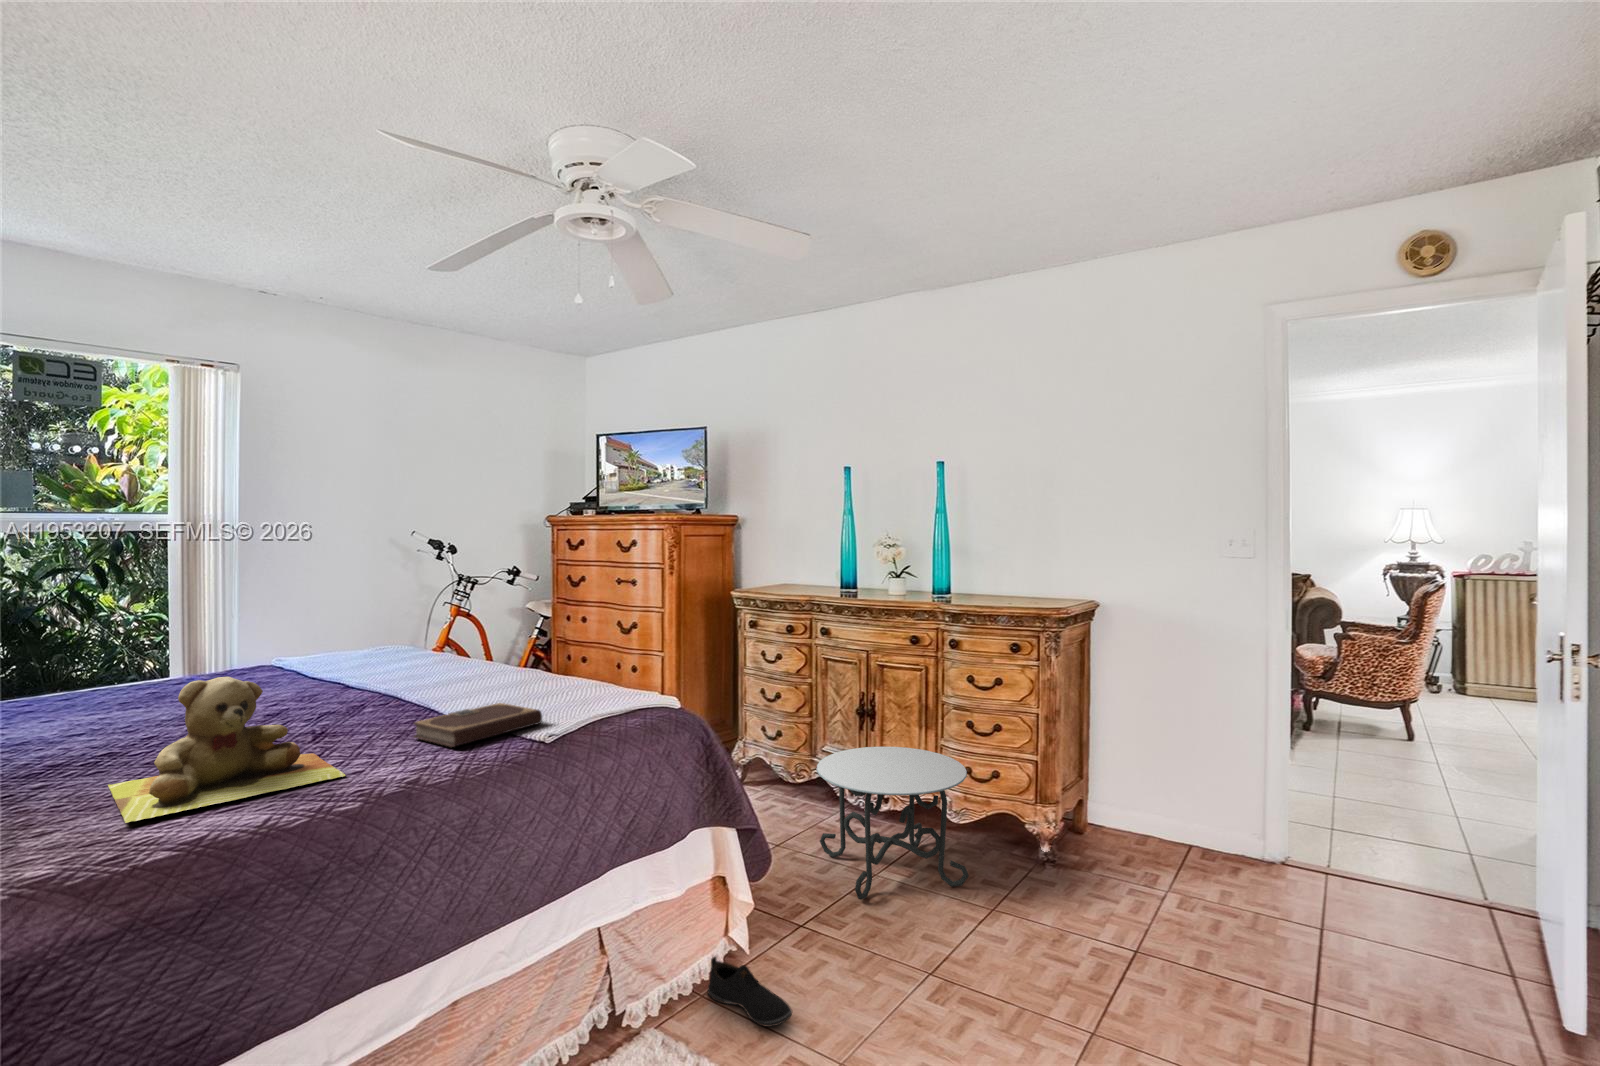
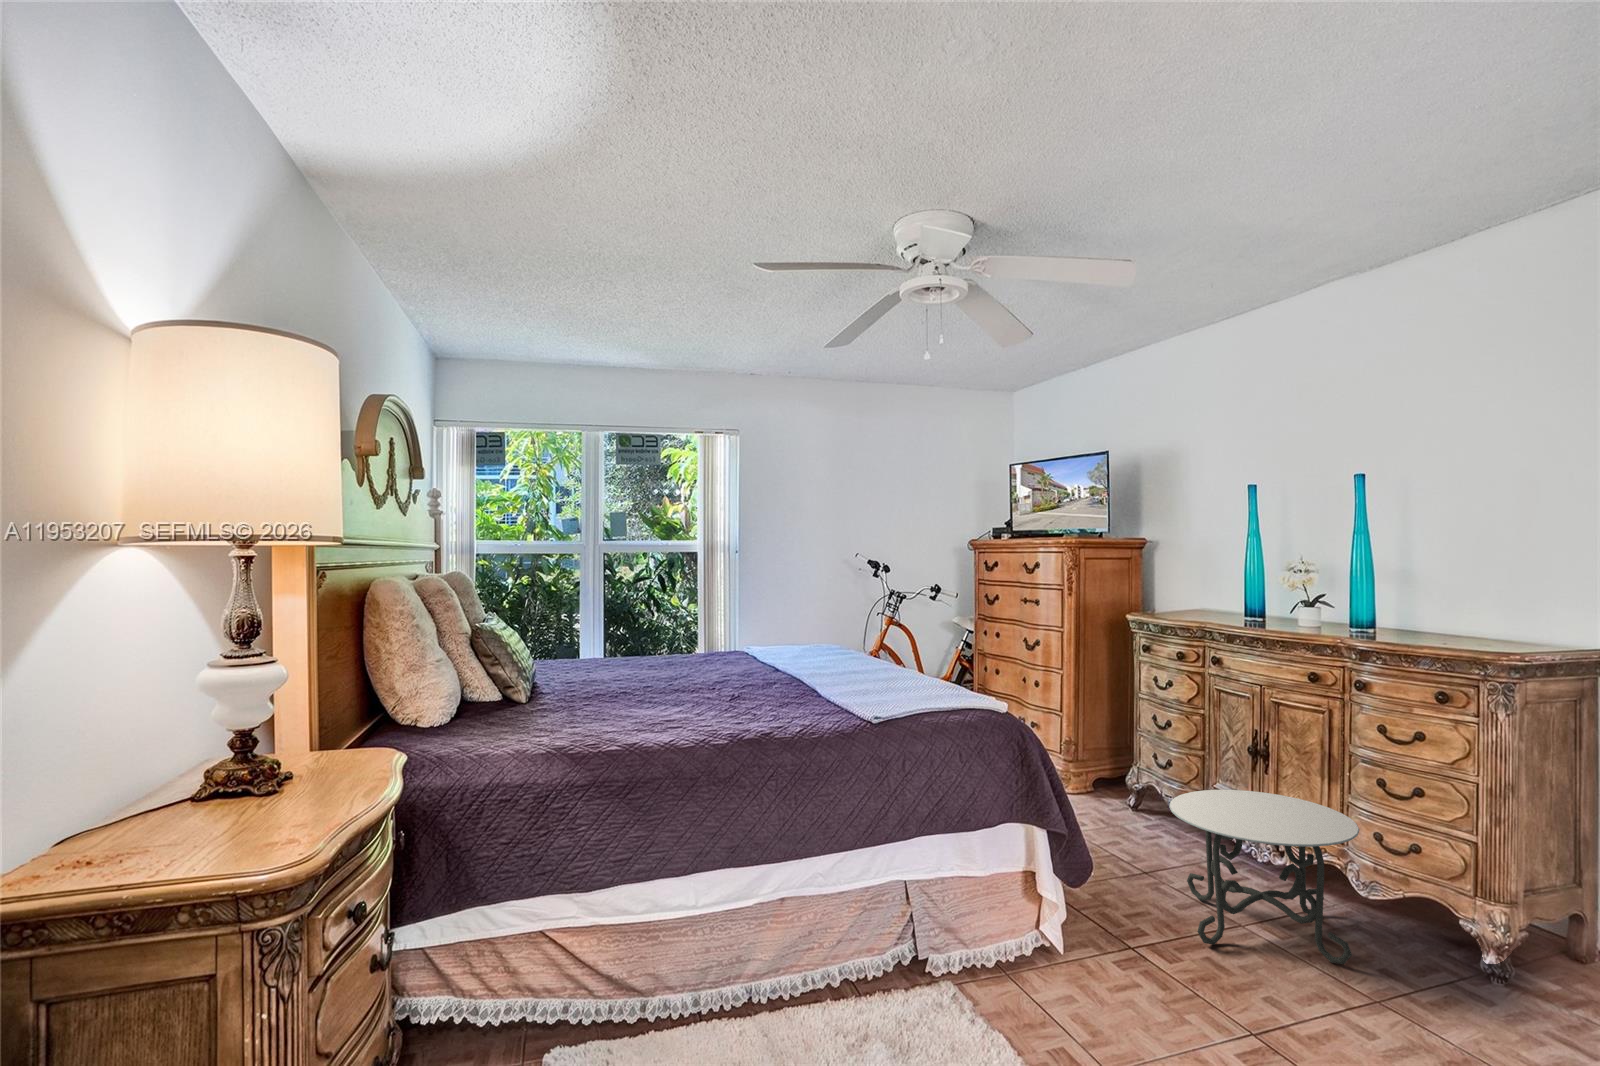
teddy bear: present [108,677,345,823] -> none [618,655,732,733]
notebook: present [414,703,542,747] -> none [784,693,872,719]
shoe: present [708,956,792,1027] -> none [1008,939,1071,1010]

